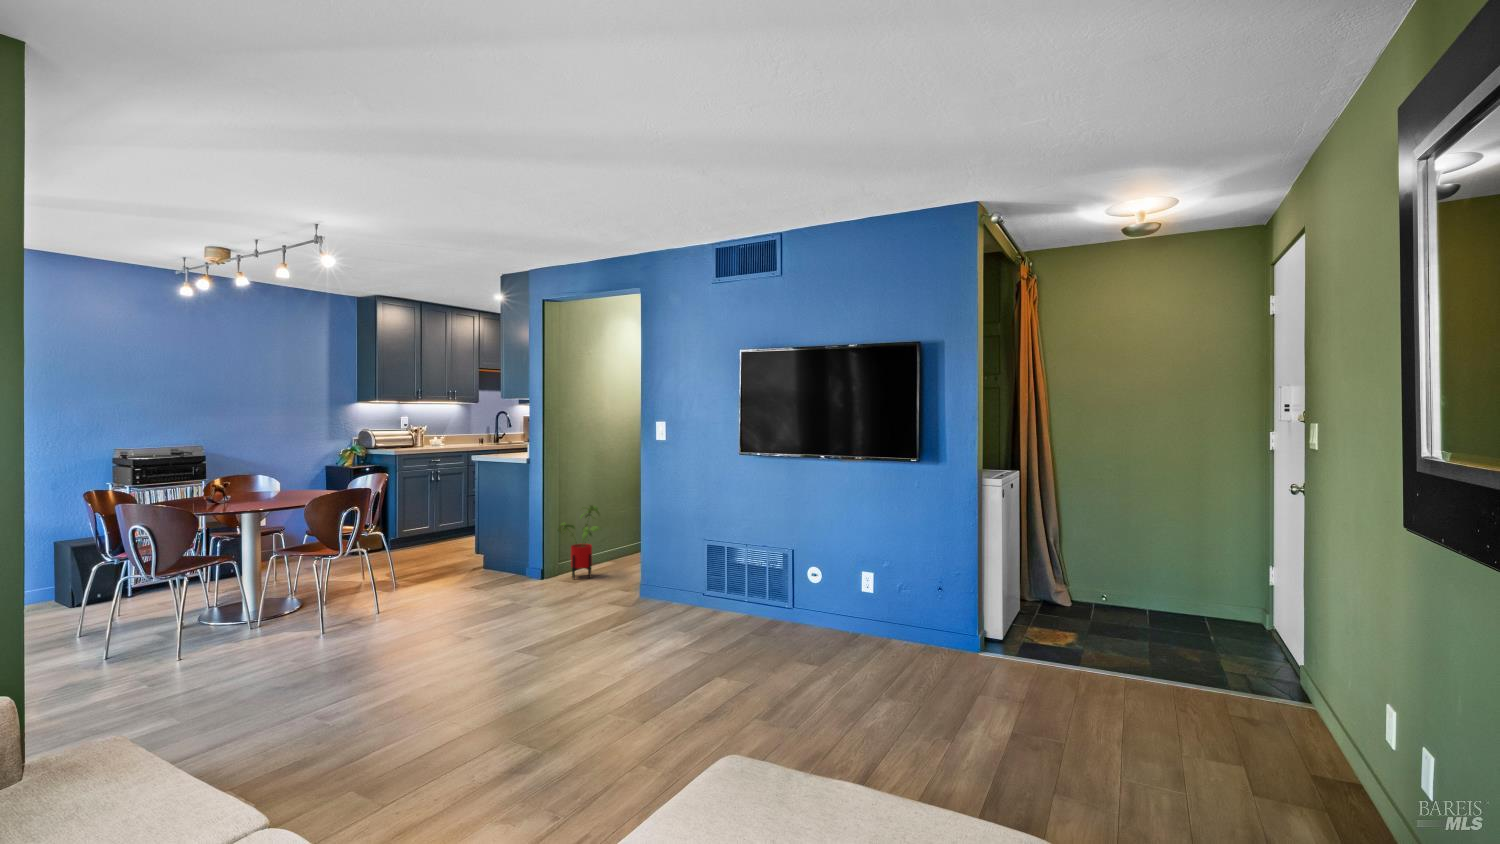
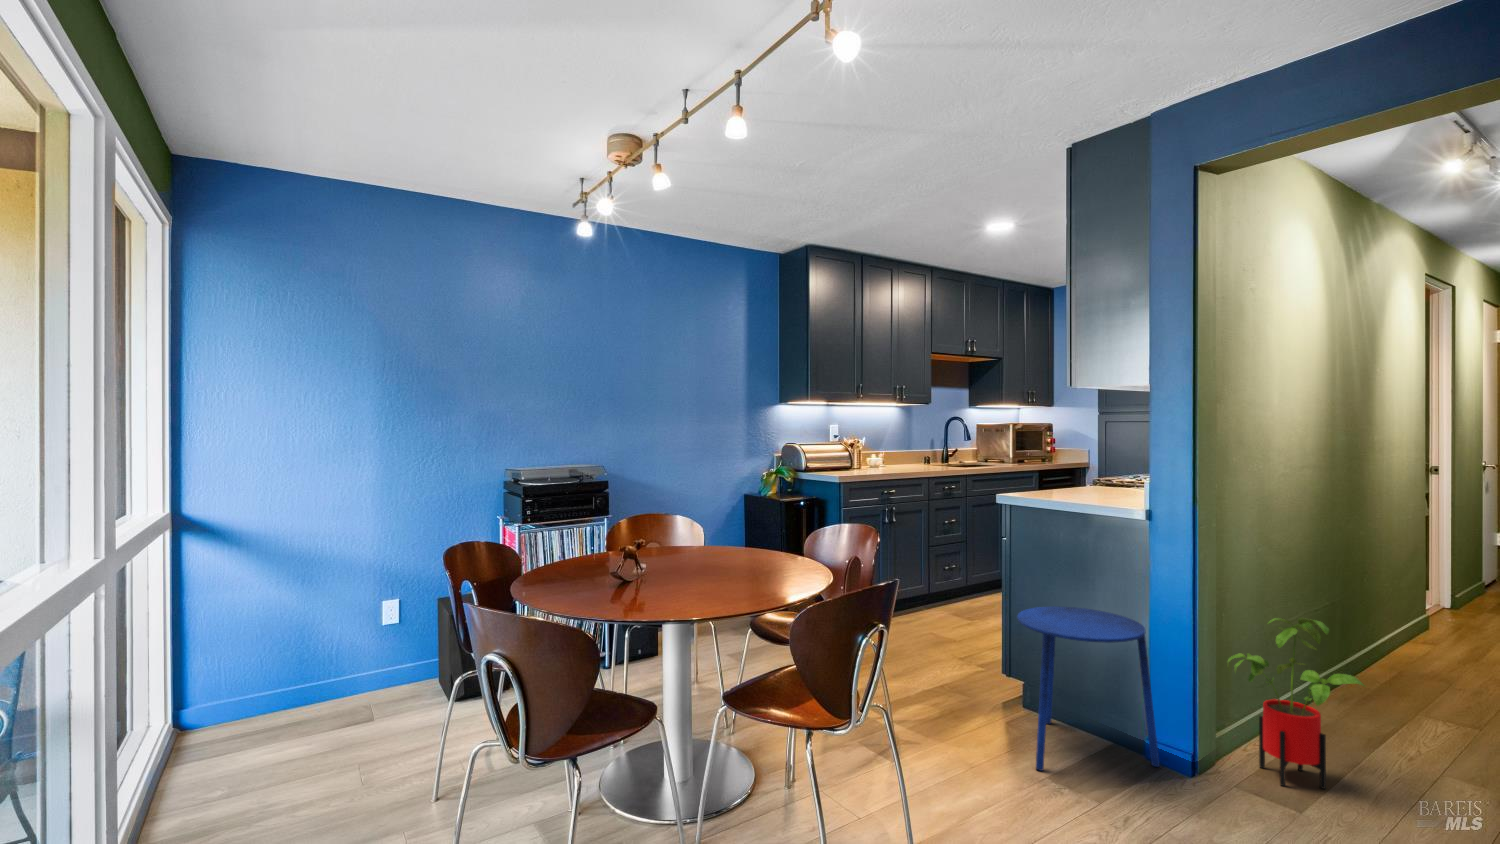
side table: none [459,511,525,587] -> present [1018,606,1160,771]

